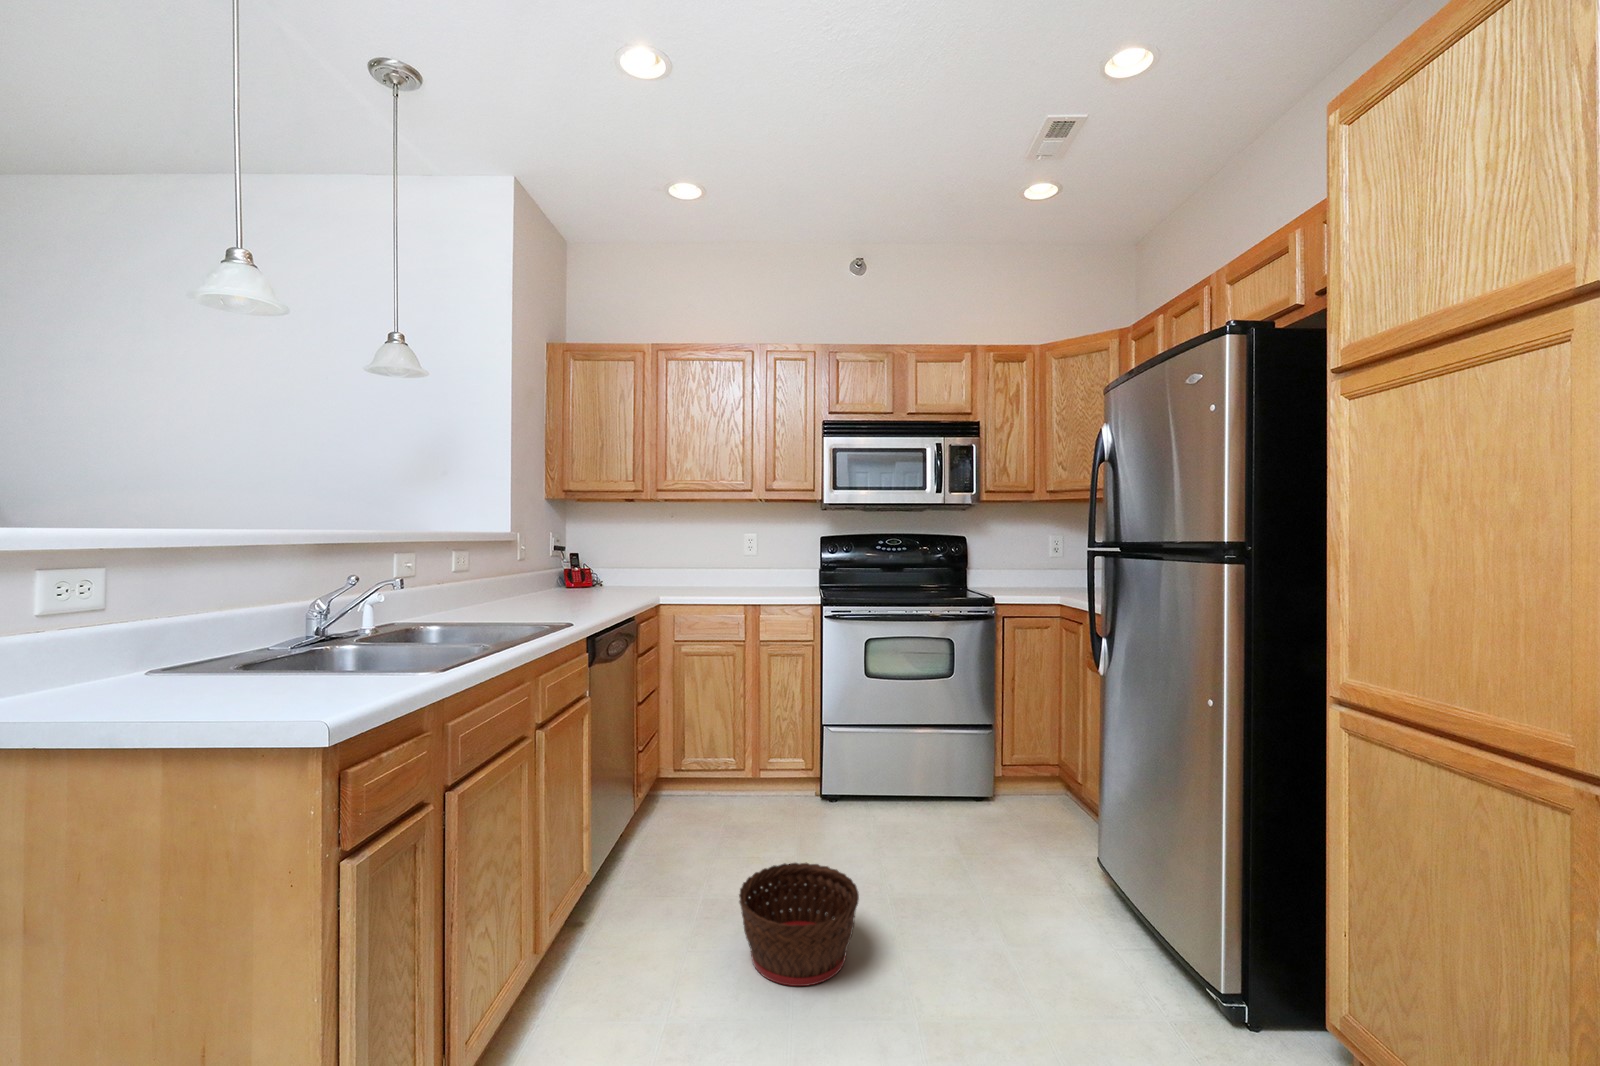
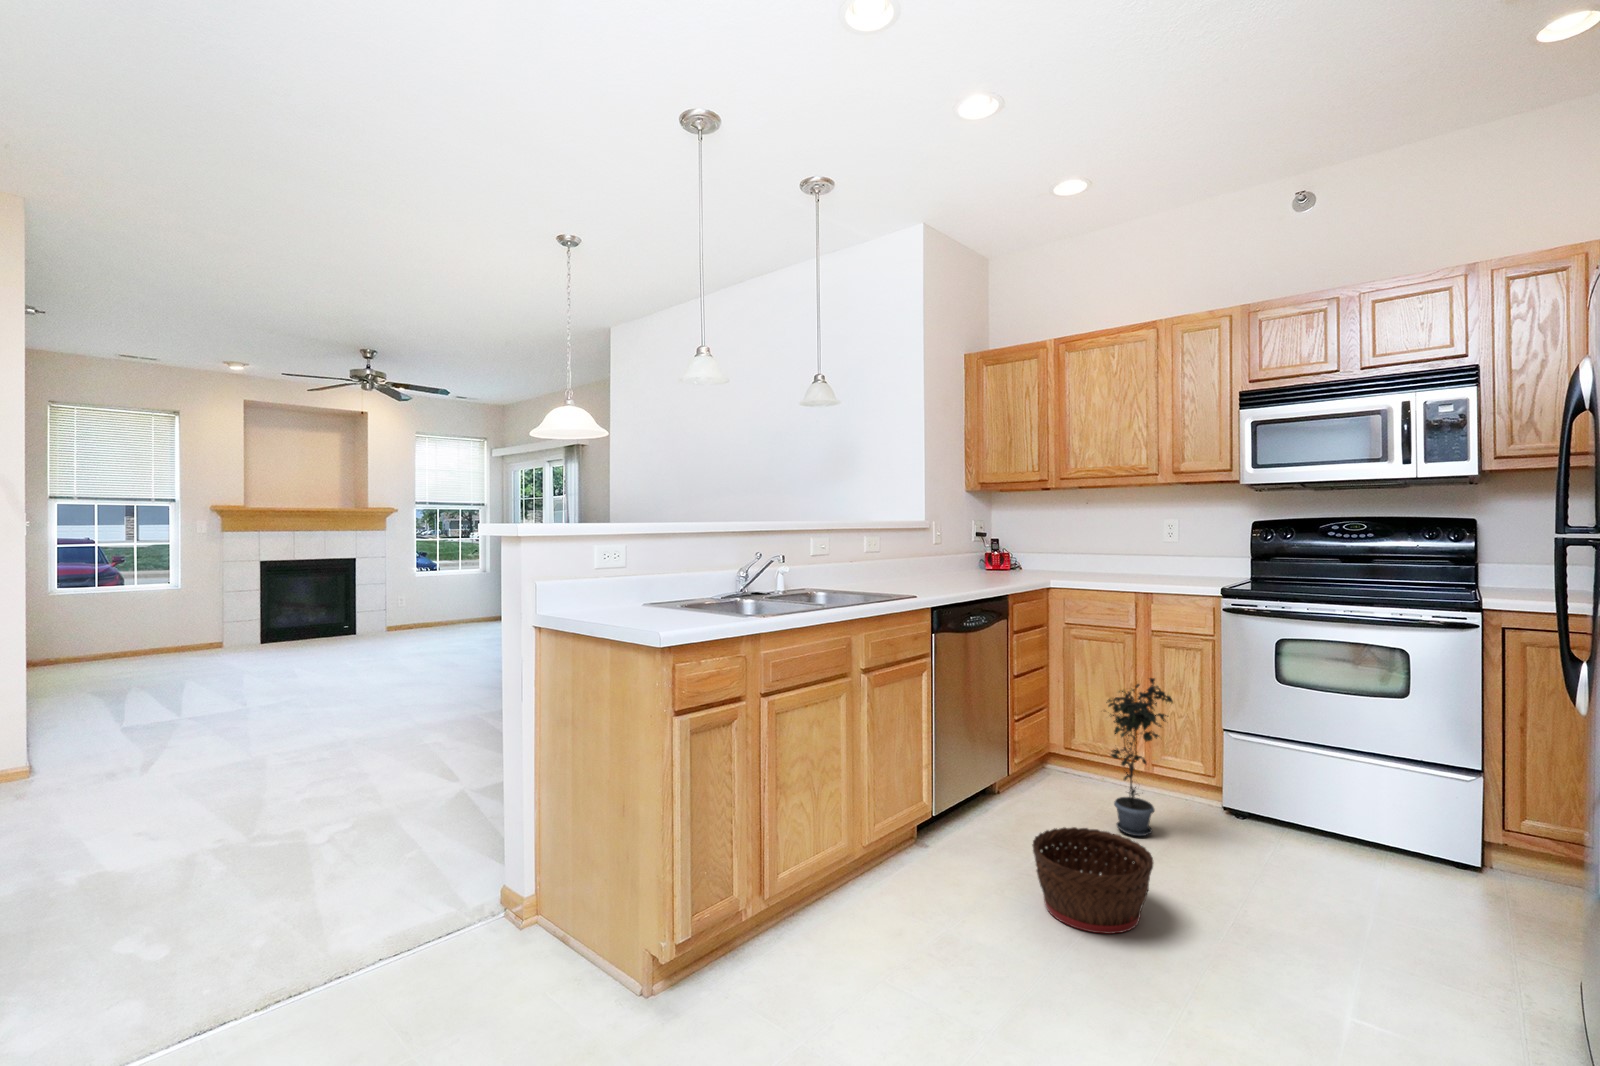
potted plant: none [740,690,809,851] -> present [1108,678,1173,836]

